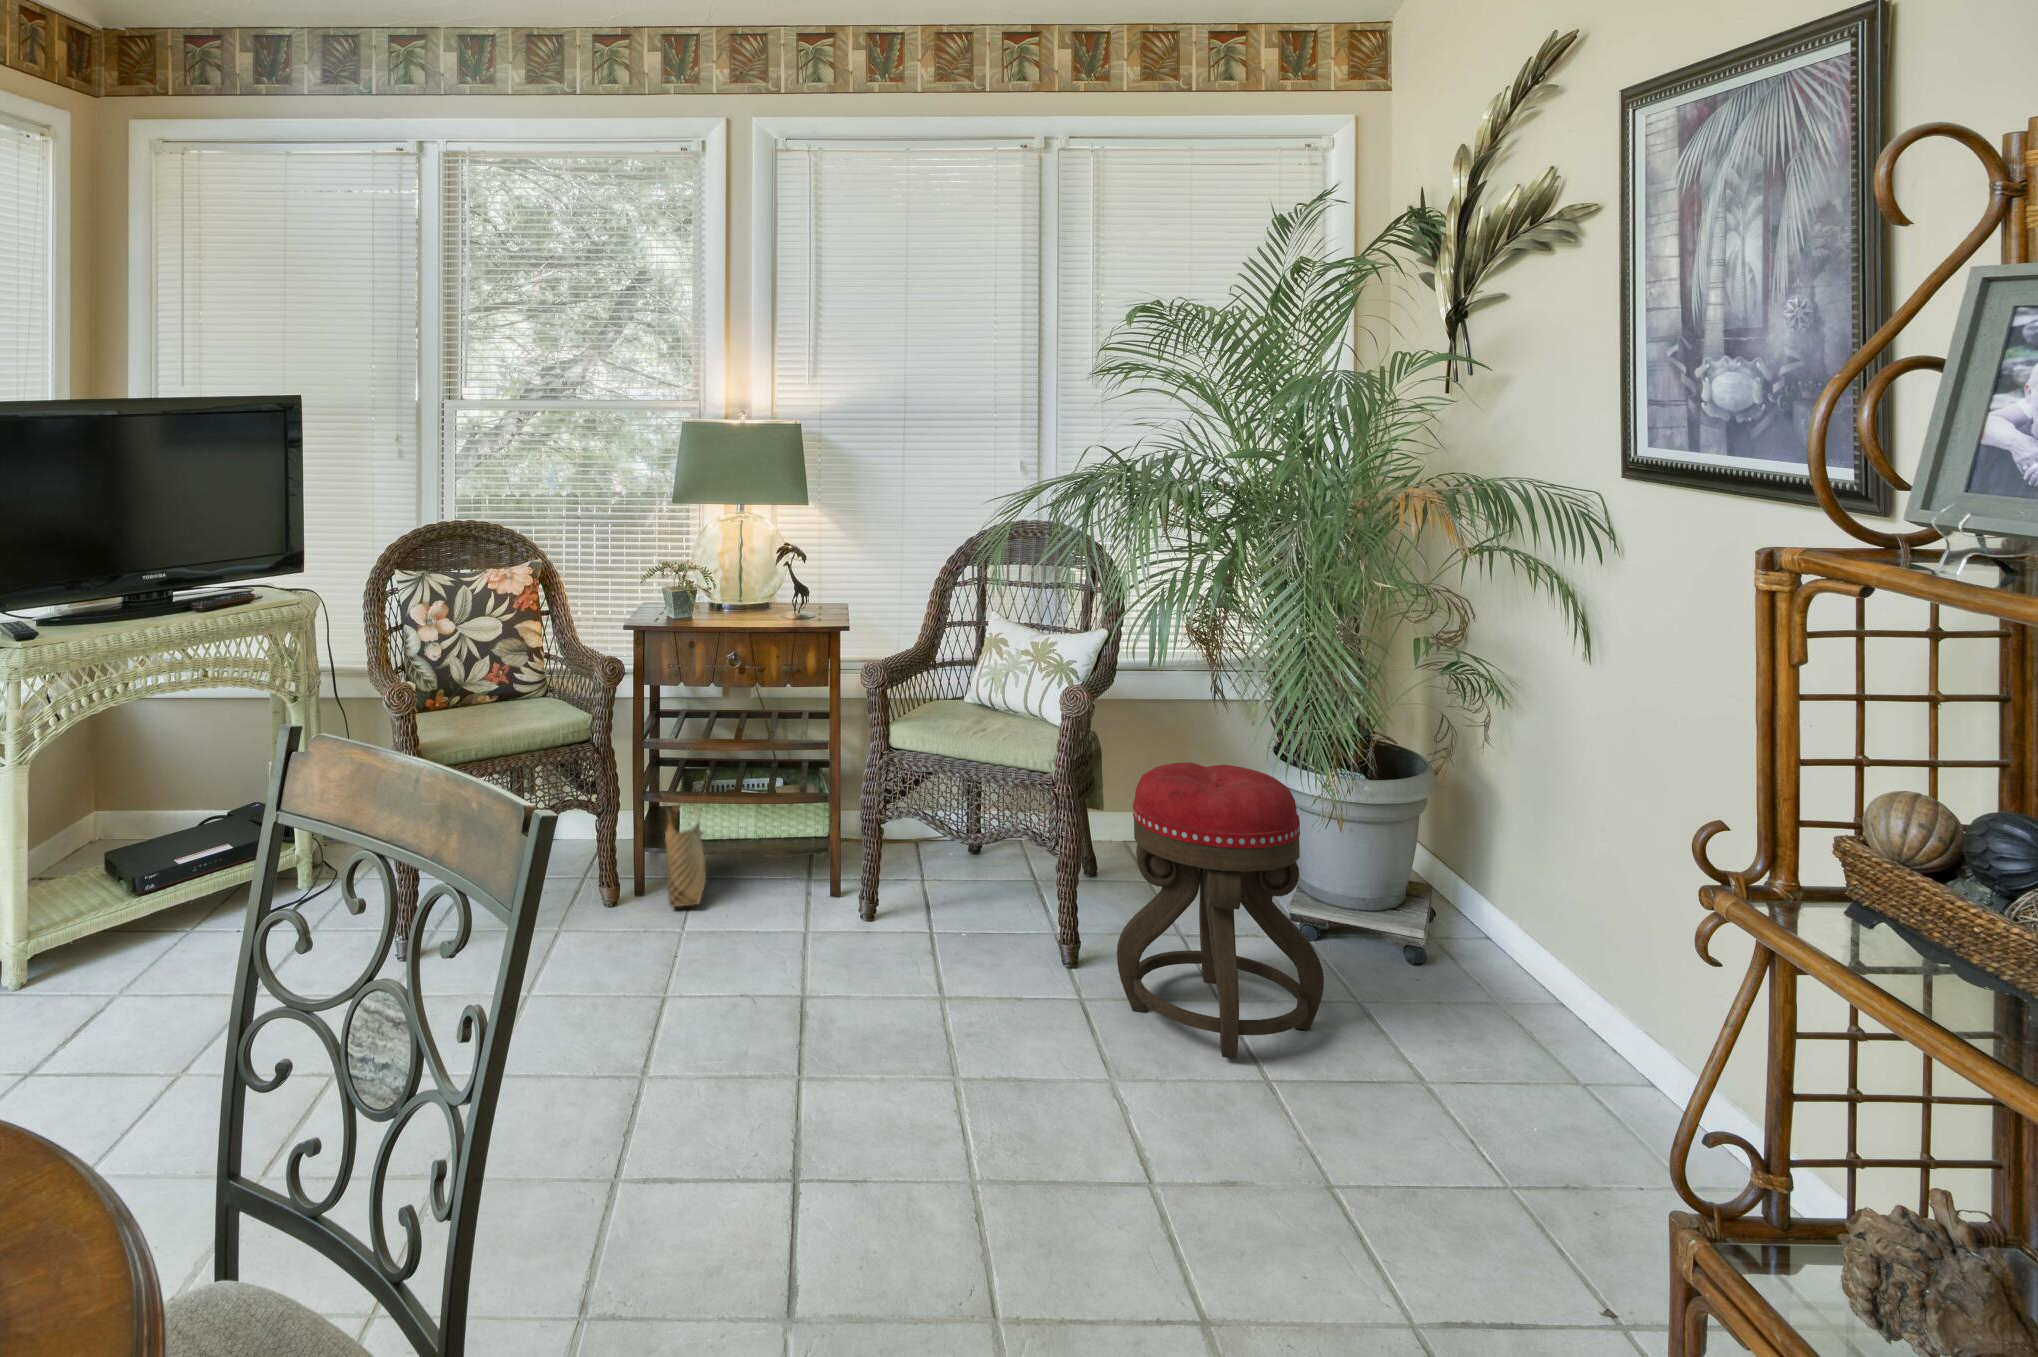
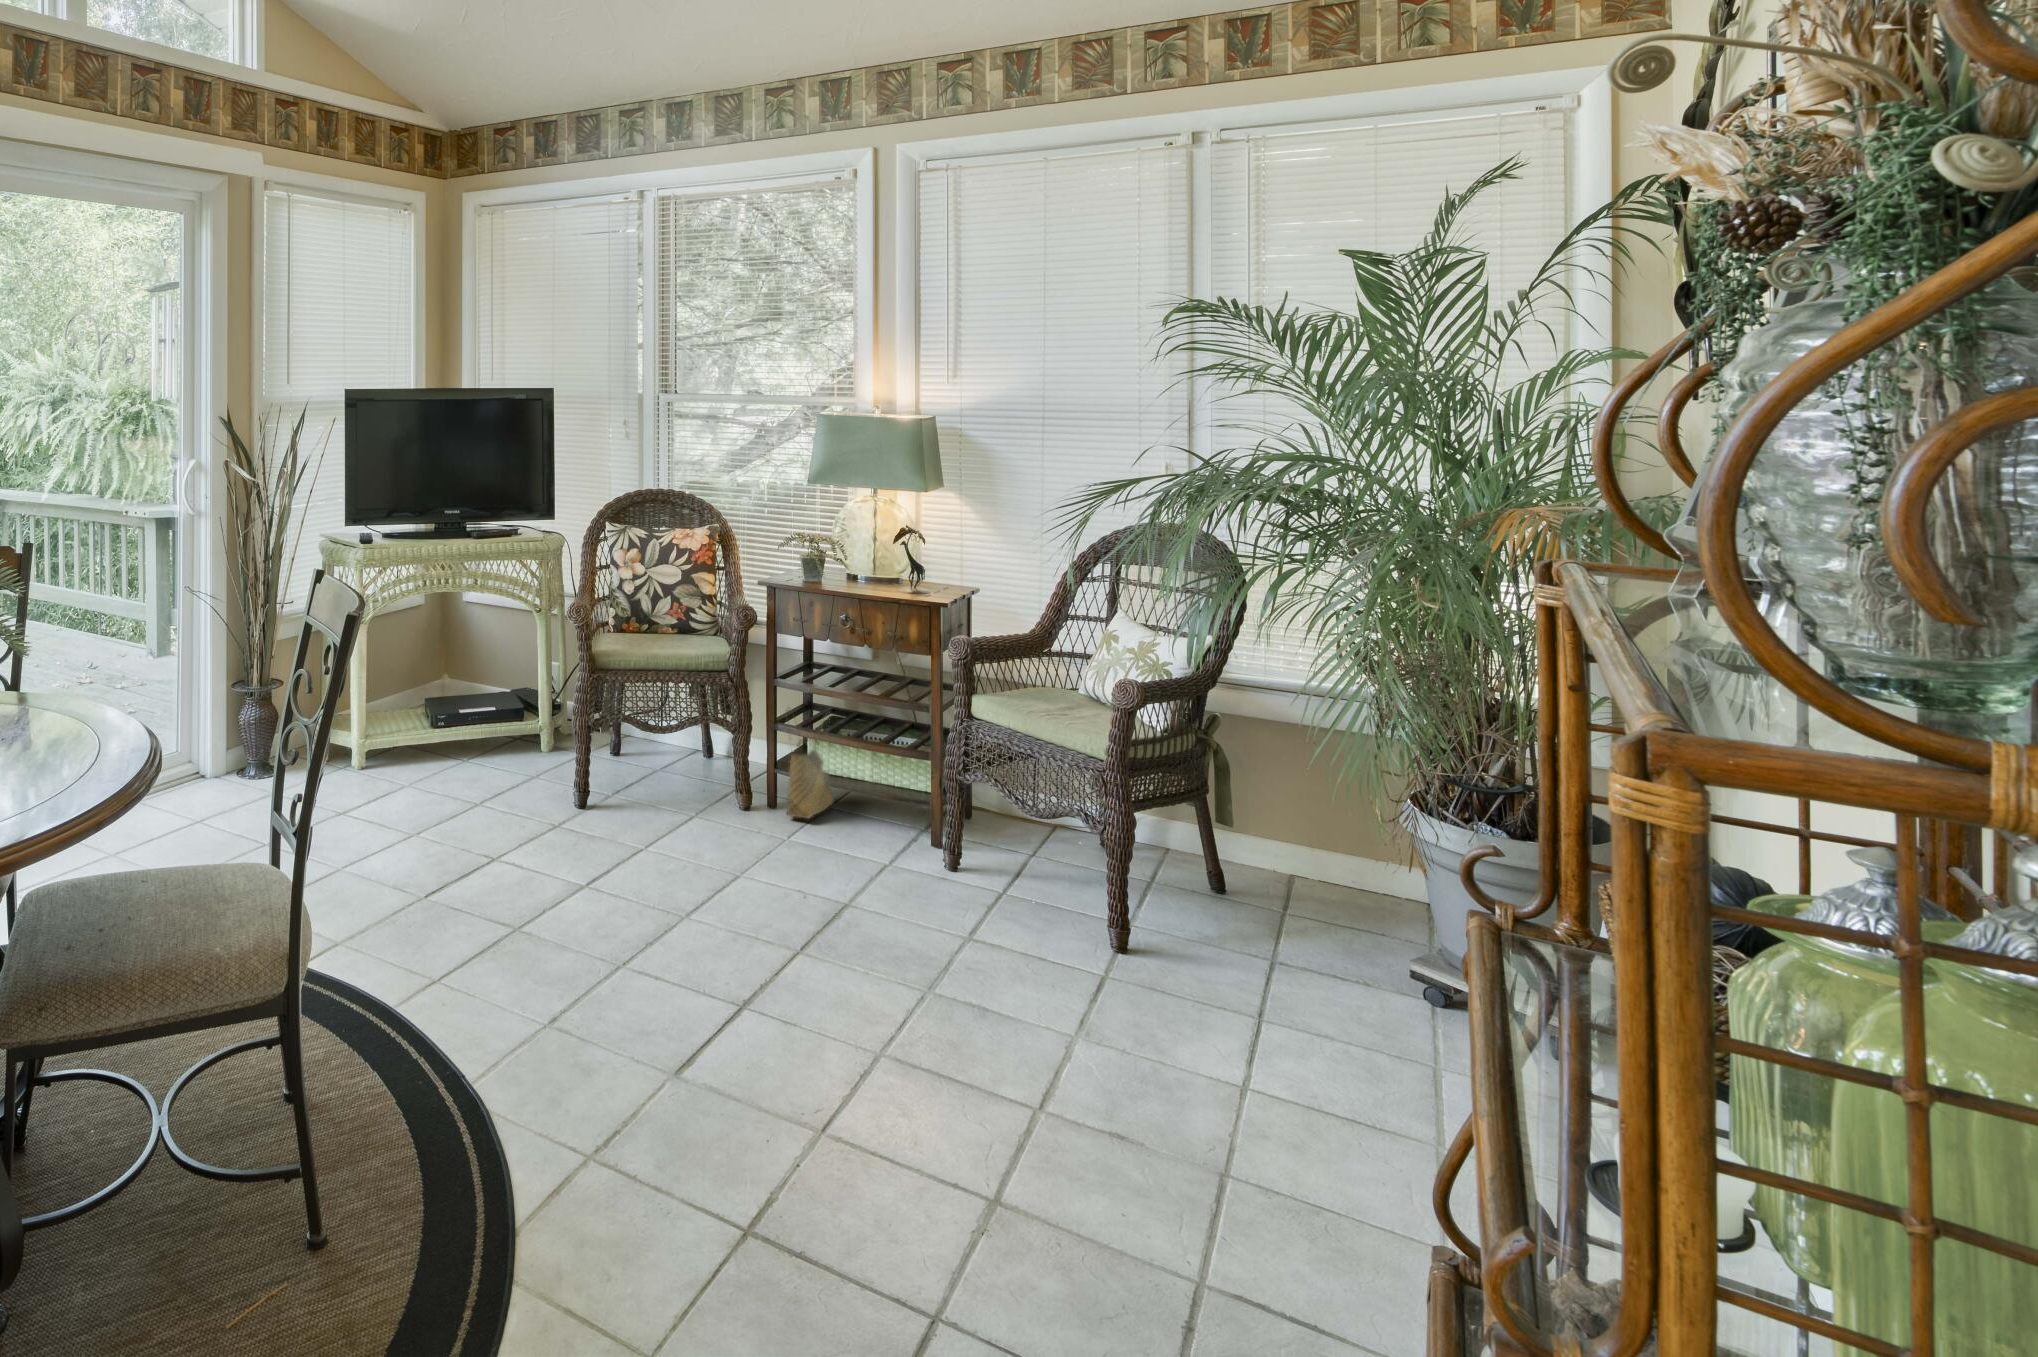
ottoman: present [1117,762,1324,1059] -> none [1122,756,1335,1040]

